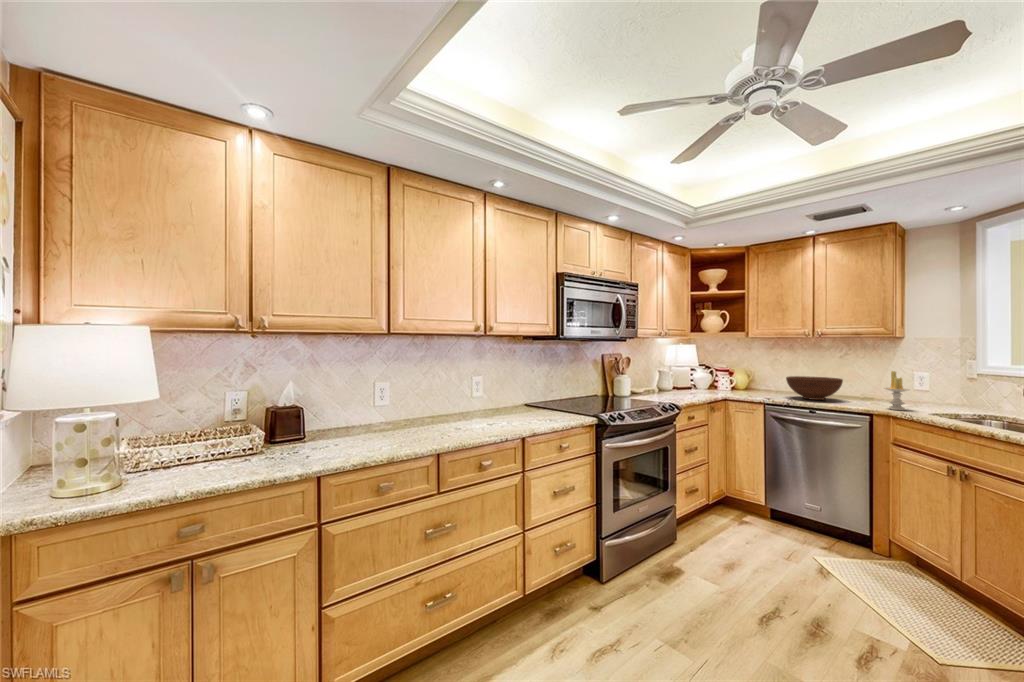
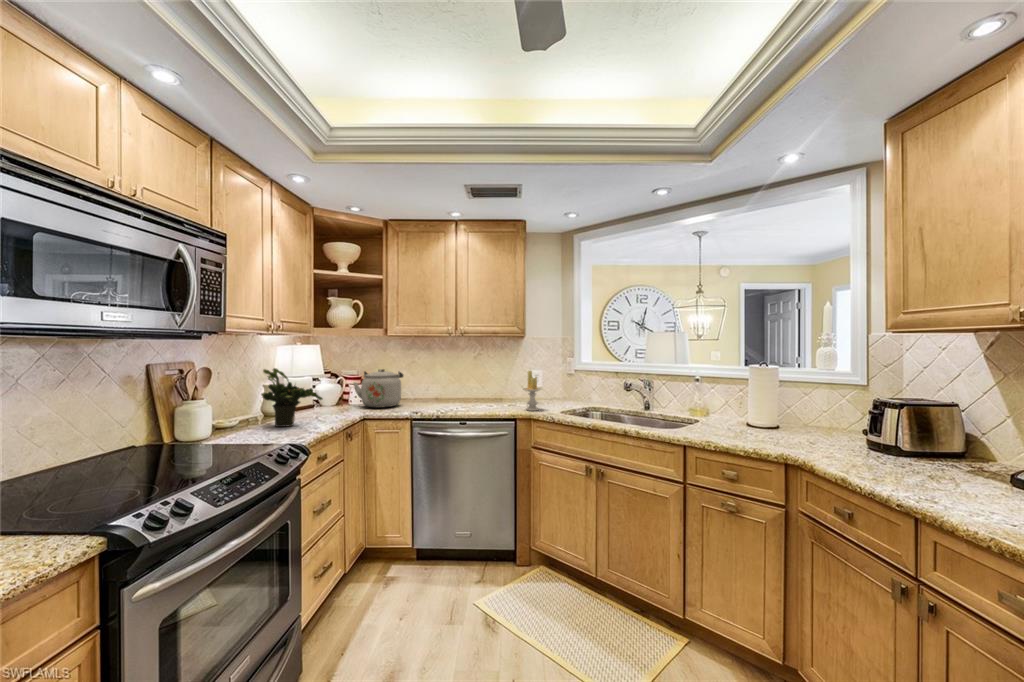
potted plant: none [656,359,694,396] -> present [261,368,323,427]
kettle: none [719,364,762,394] -> present [354,369,403,408]
fruit bowl: present [786,376,843,400] -> none [432,380,484,407]

